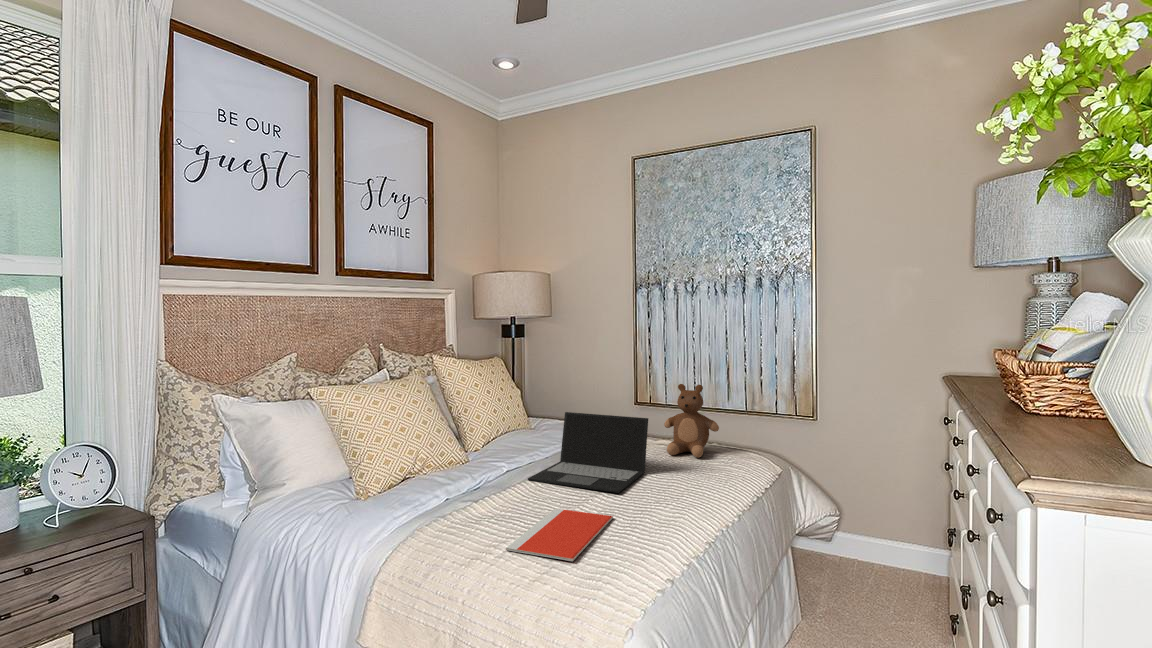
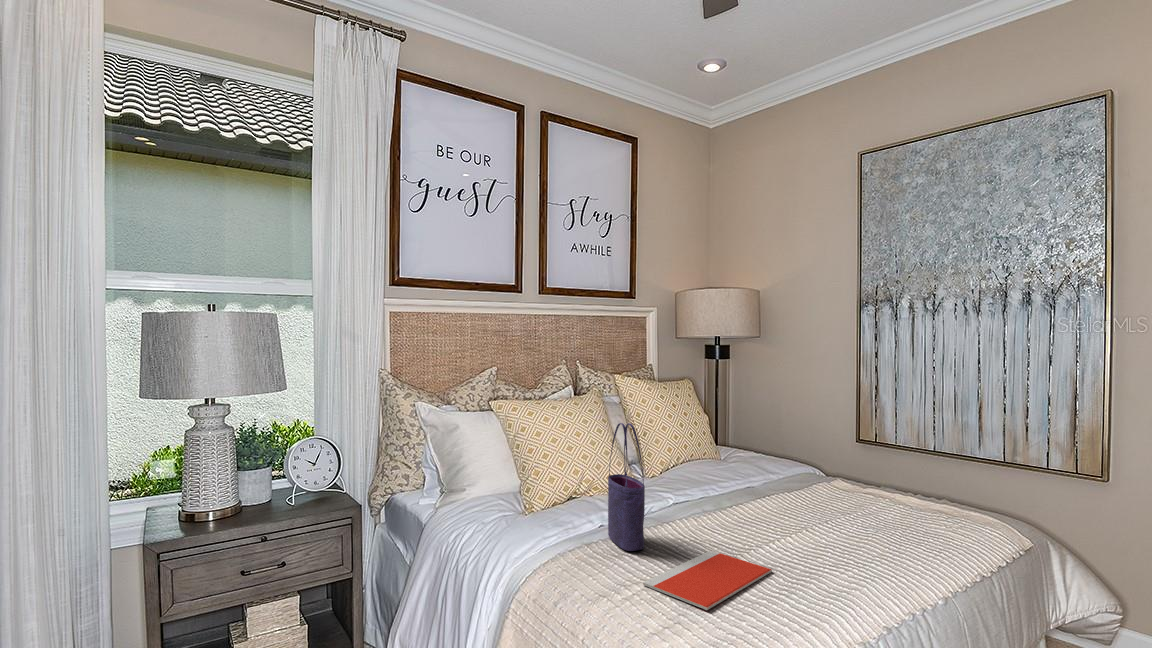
teddy bear: present [664,384,719,458] -> none [871,424,944,517]
tote bag: none [453,397,494,521] -> present [608,423,645,551]
laptop: present [528,412,648,493] -> none [694,445,840,545]

